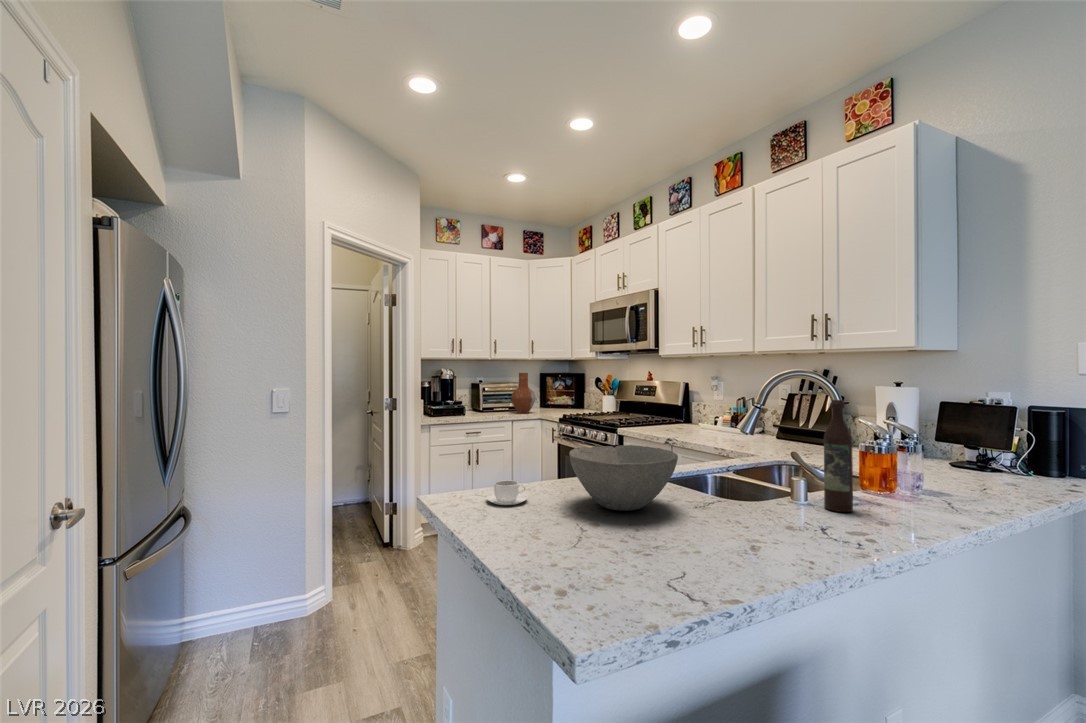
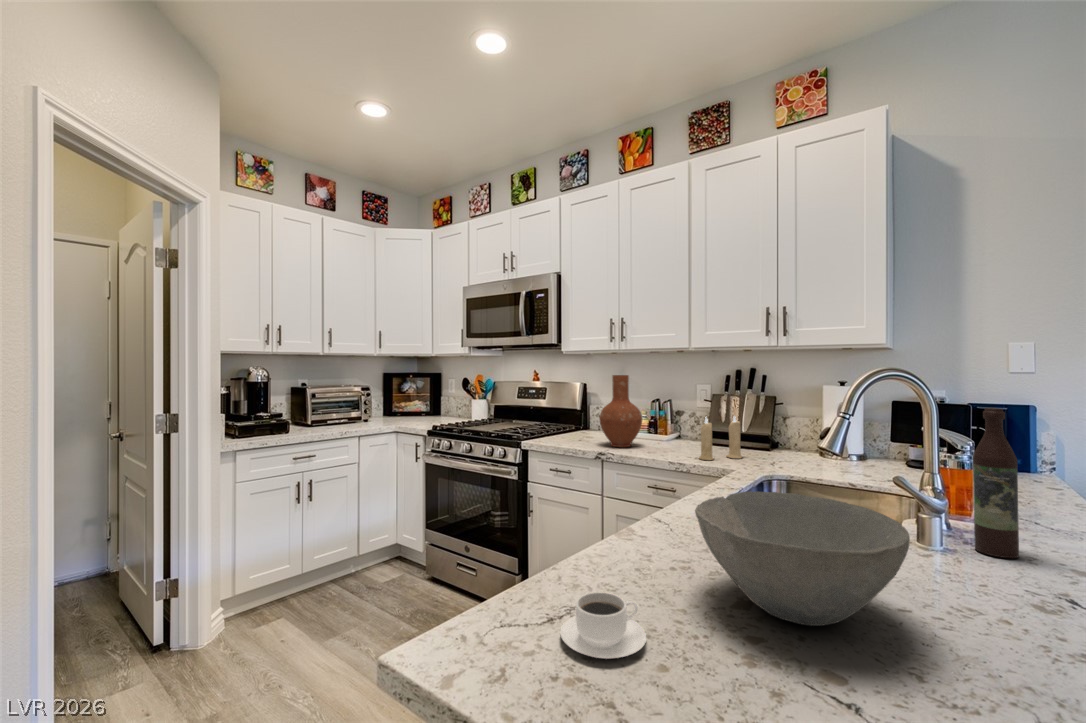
vase: present [511,373,535,413] -> present [599,375,642,447]
candle: none [742,410,786,450] -> present [699,416,742,460]

